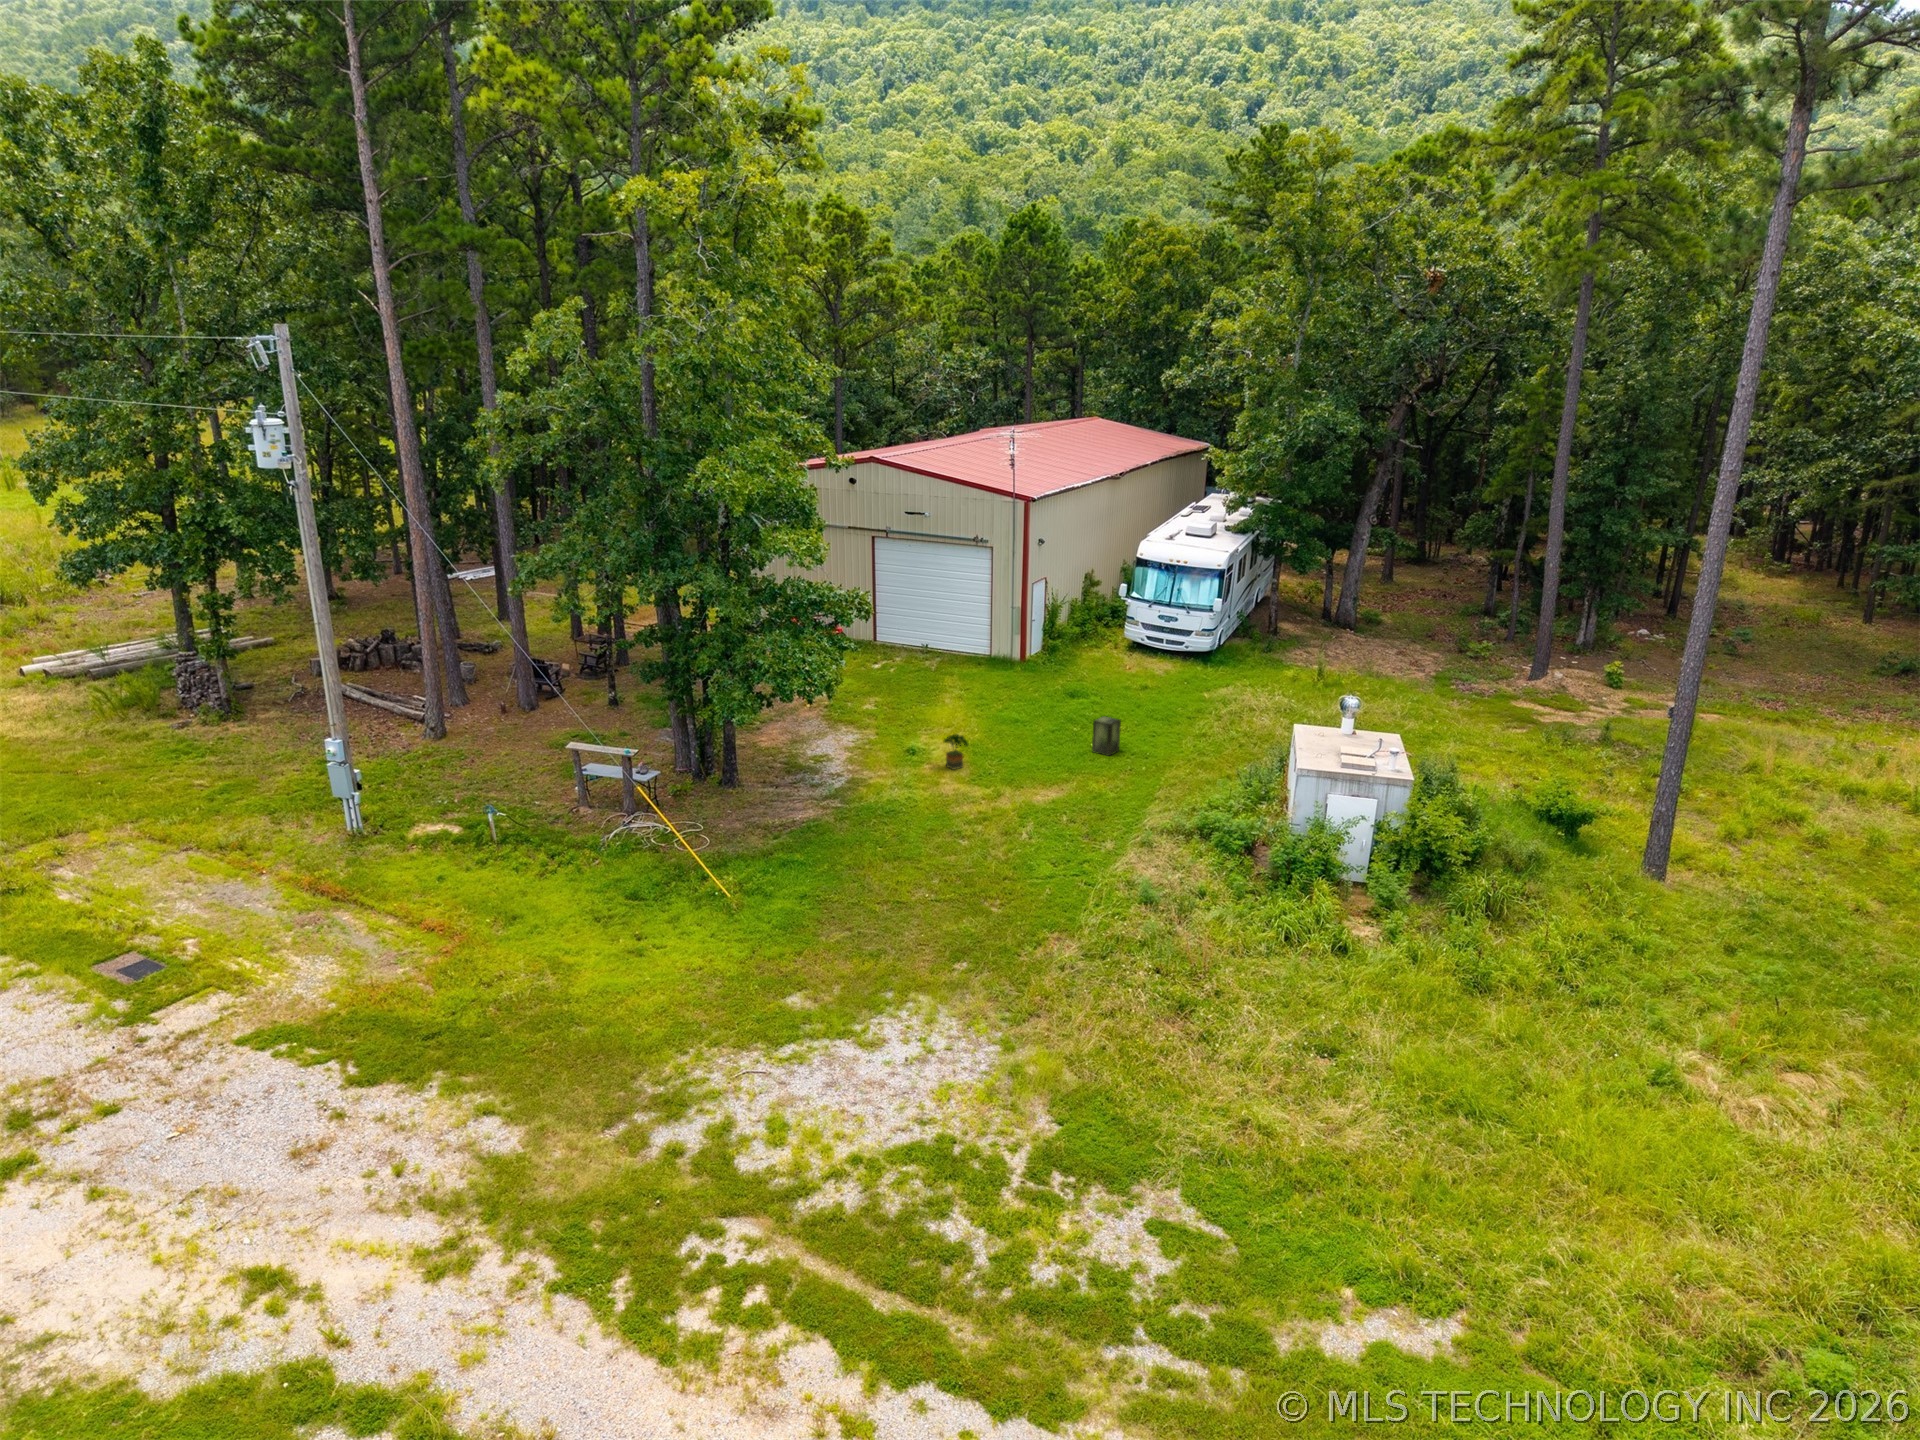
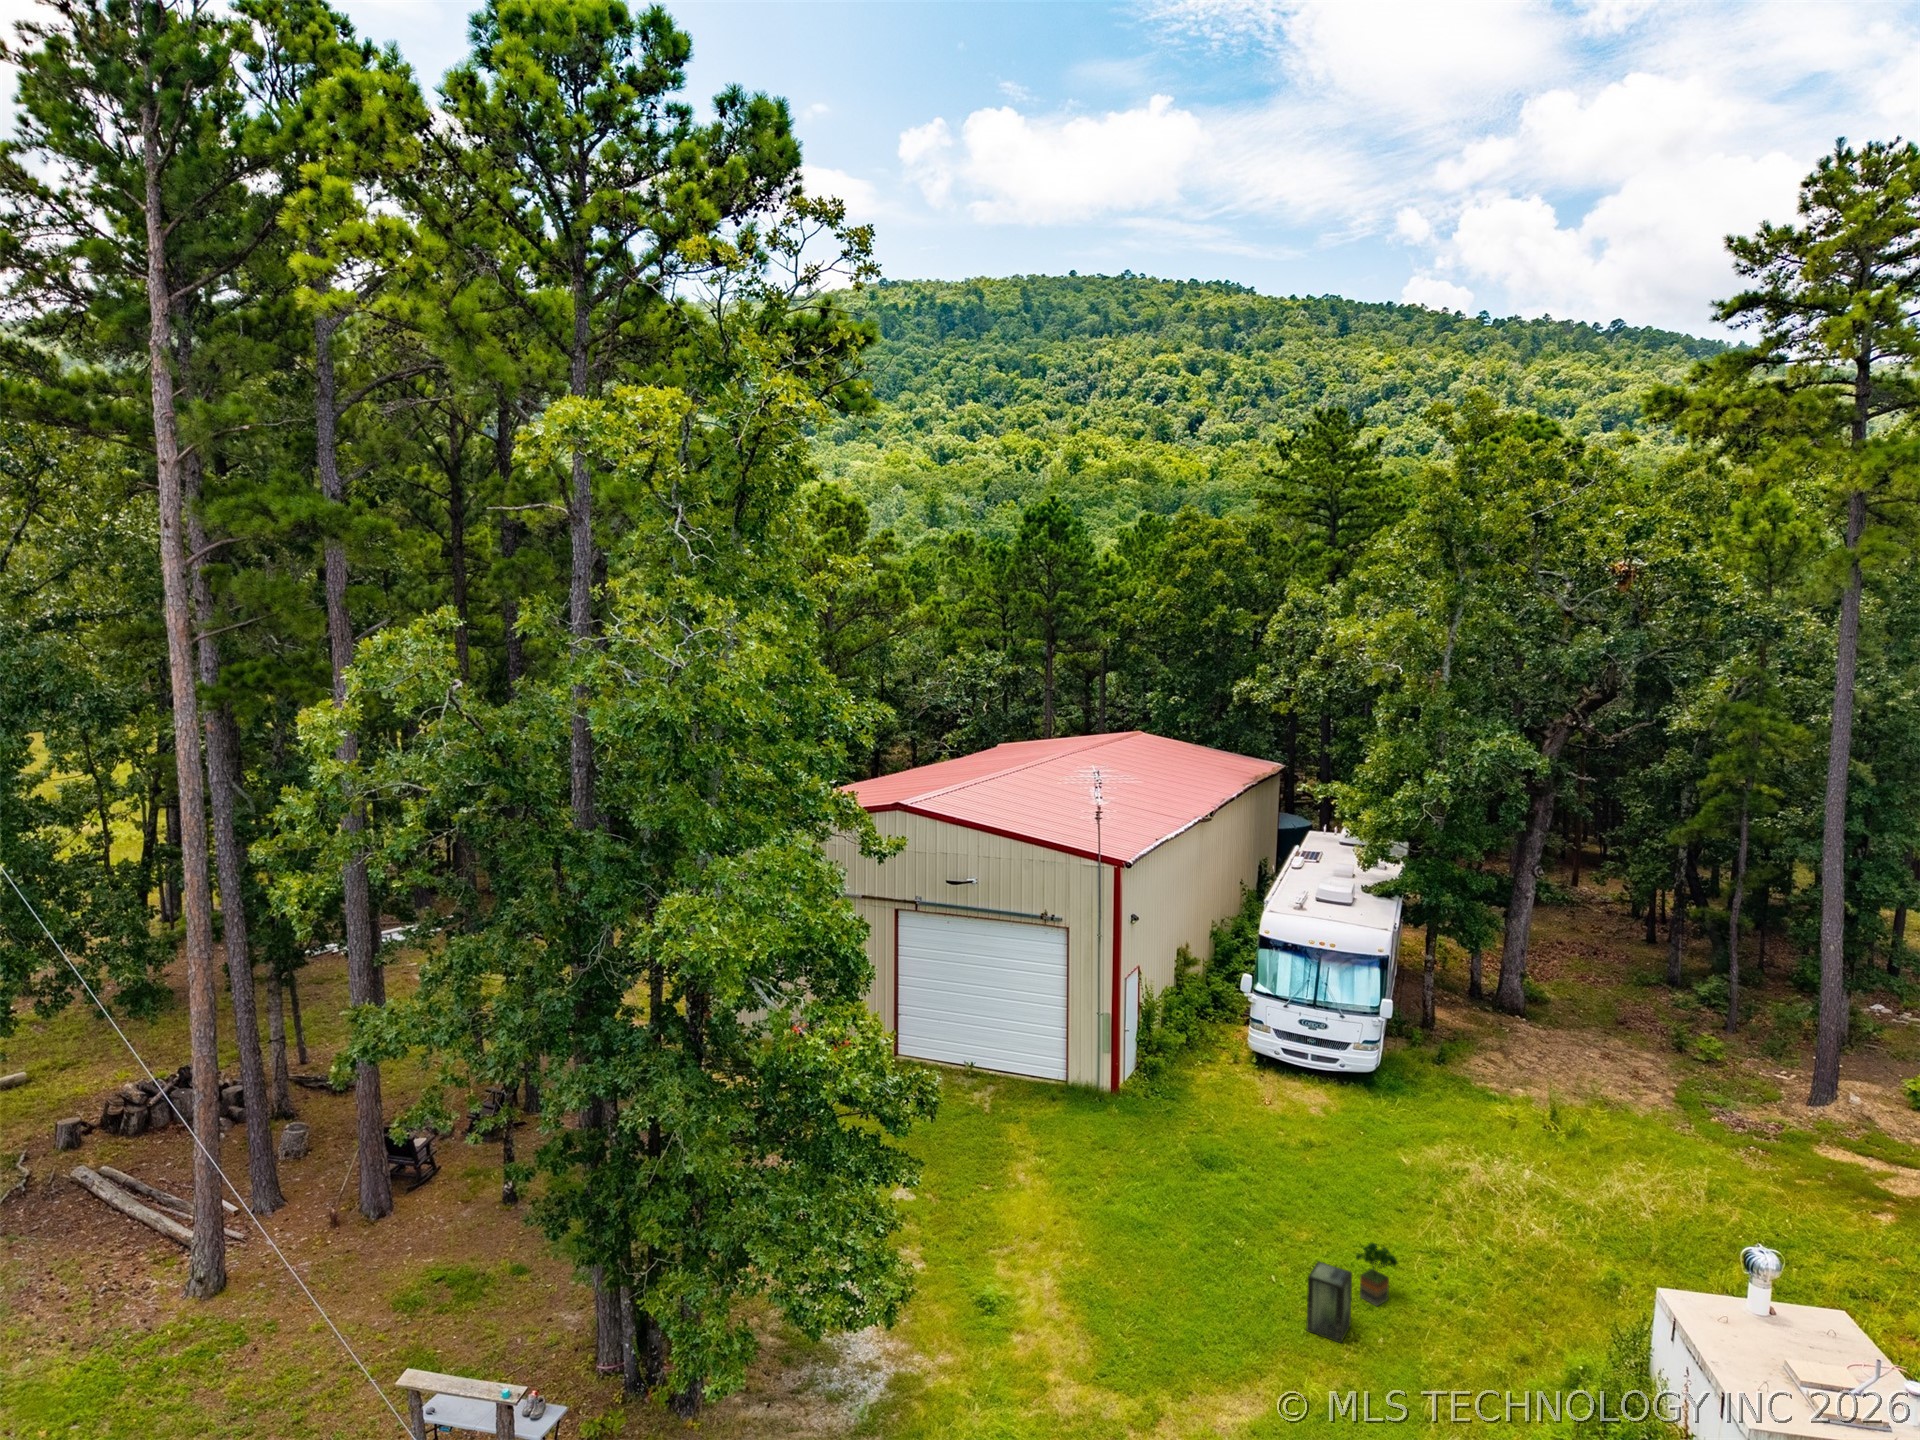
potted tree: present [944,734,969,770] -> present [1356,1242,1399,1306]

